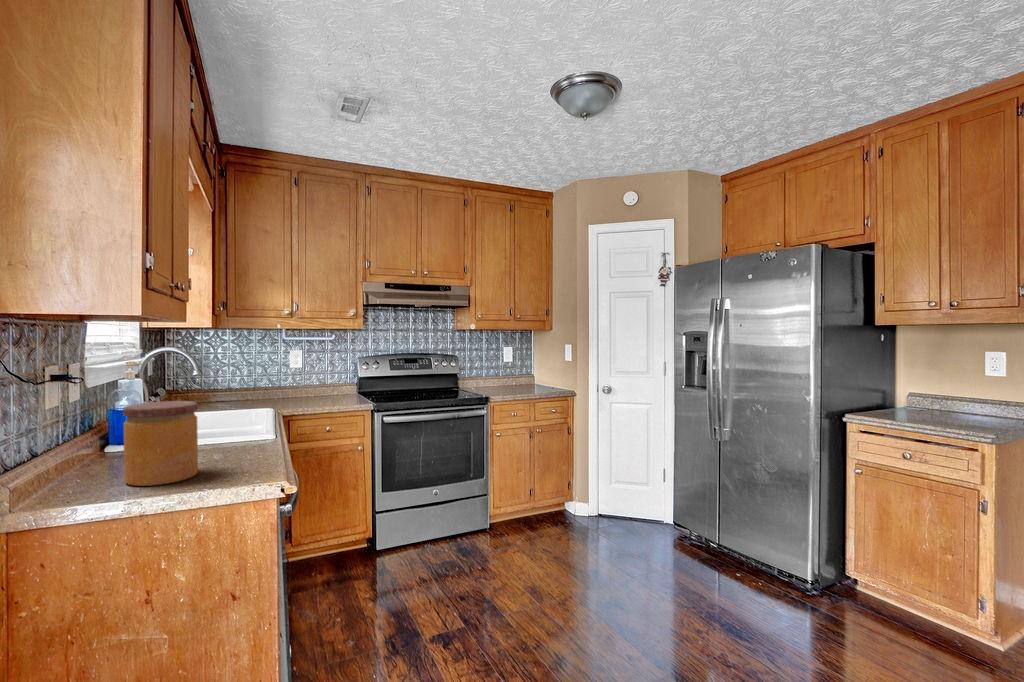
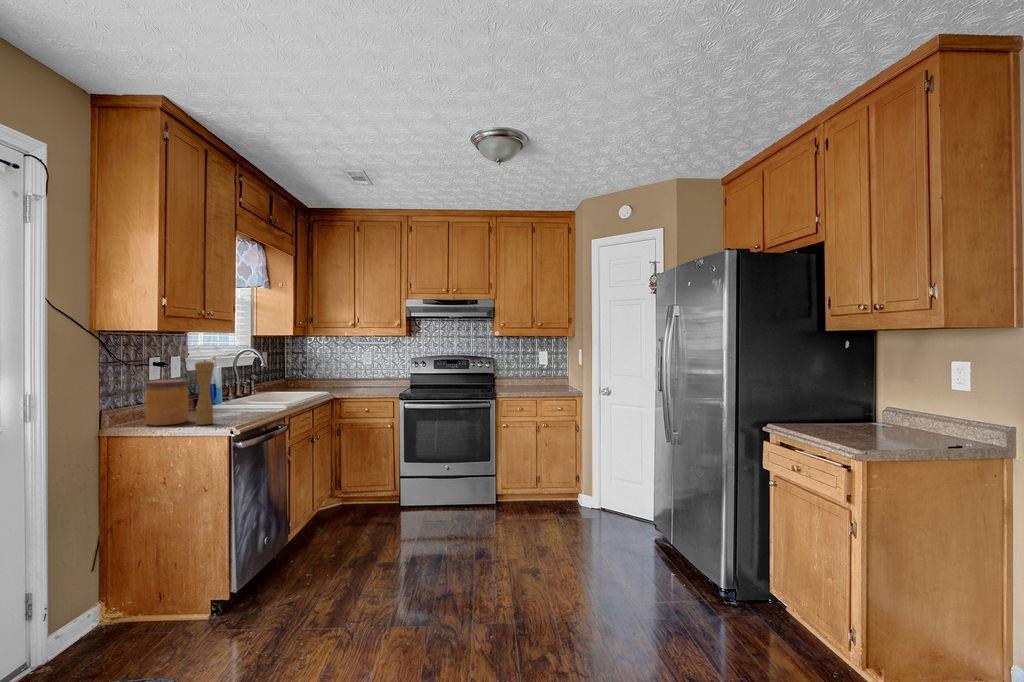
pepper mill: none [229,366,259,475] -> present [195,360,214,425]

